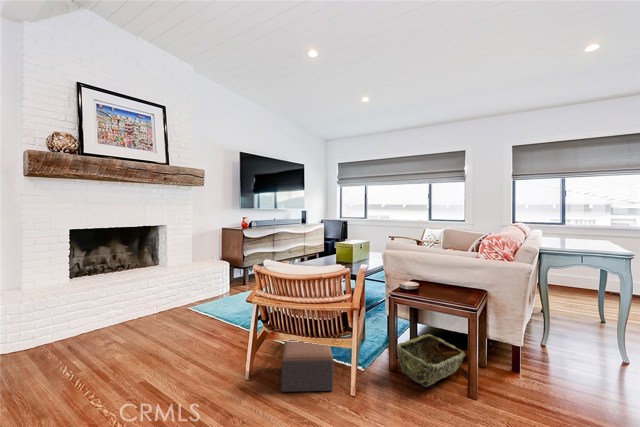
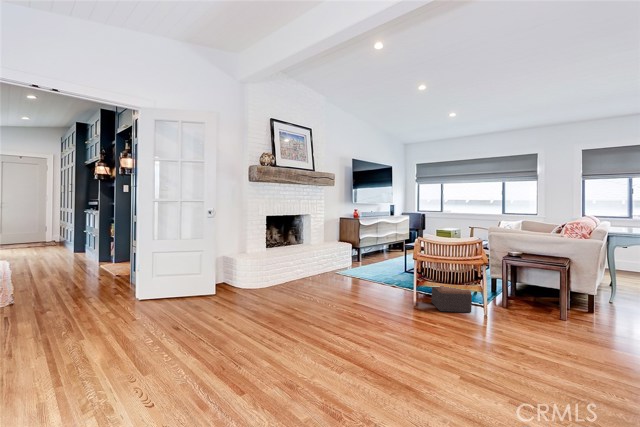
woven basket: present [396,334,465,387] -> none [509,286,556,313]

